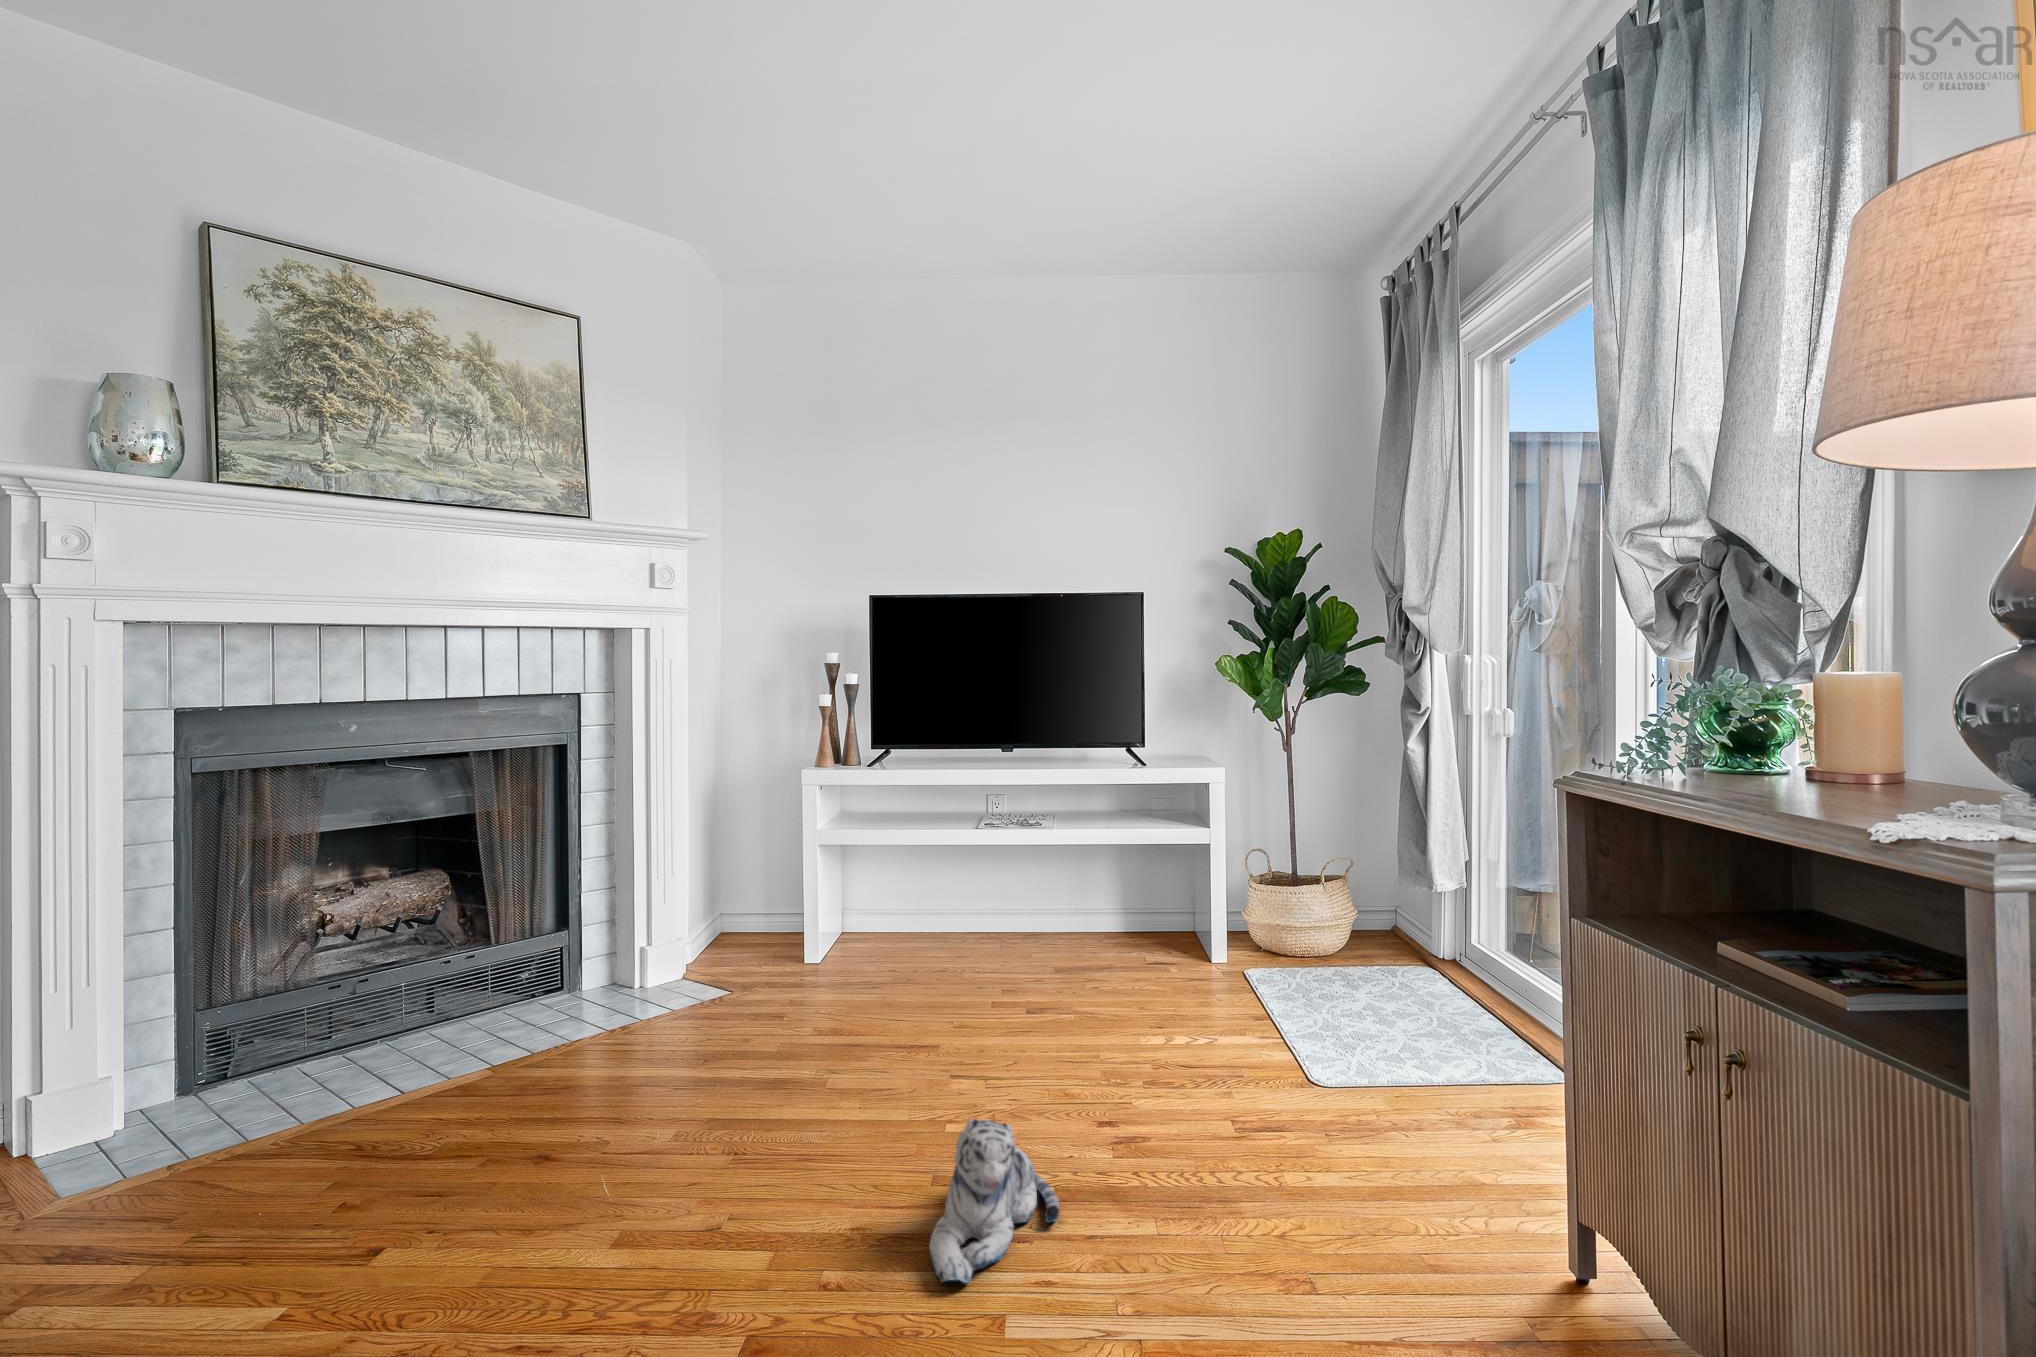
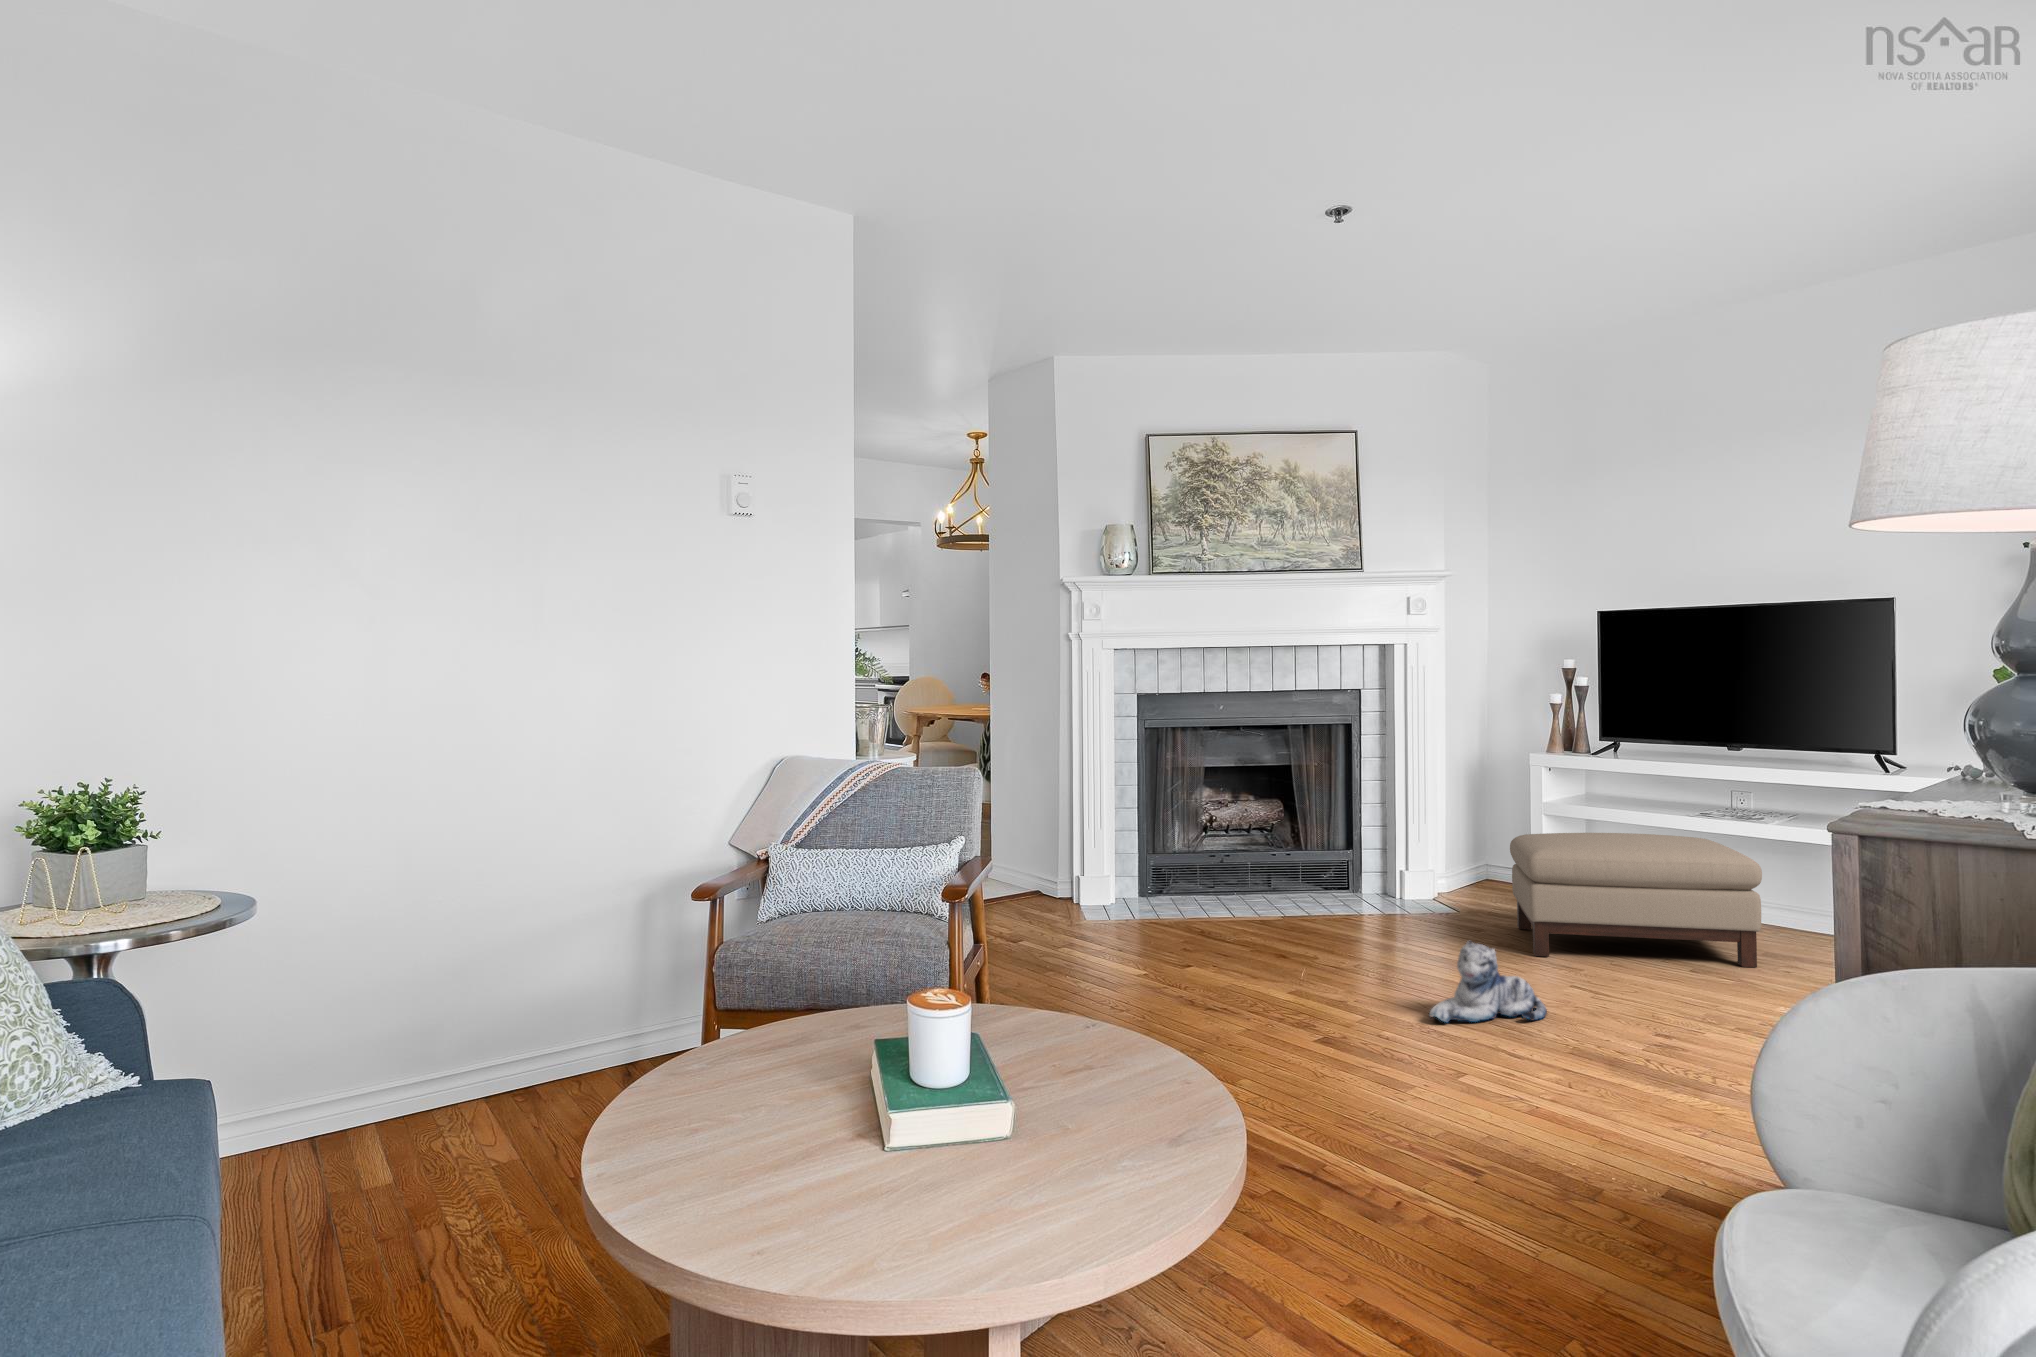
ottoman: none [824,866,1124,1063] -> present [1510,833,1762,967]

